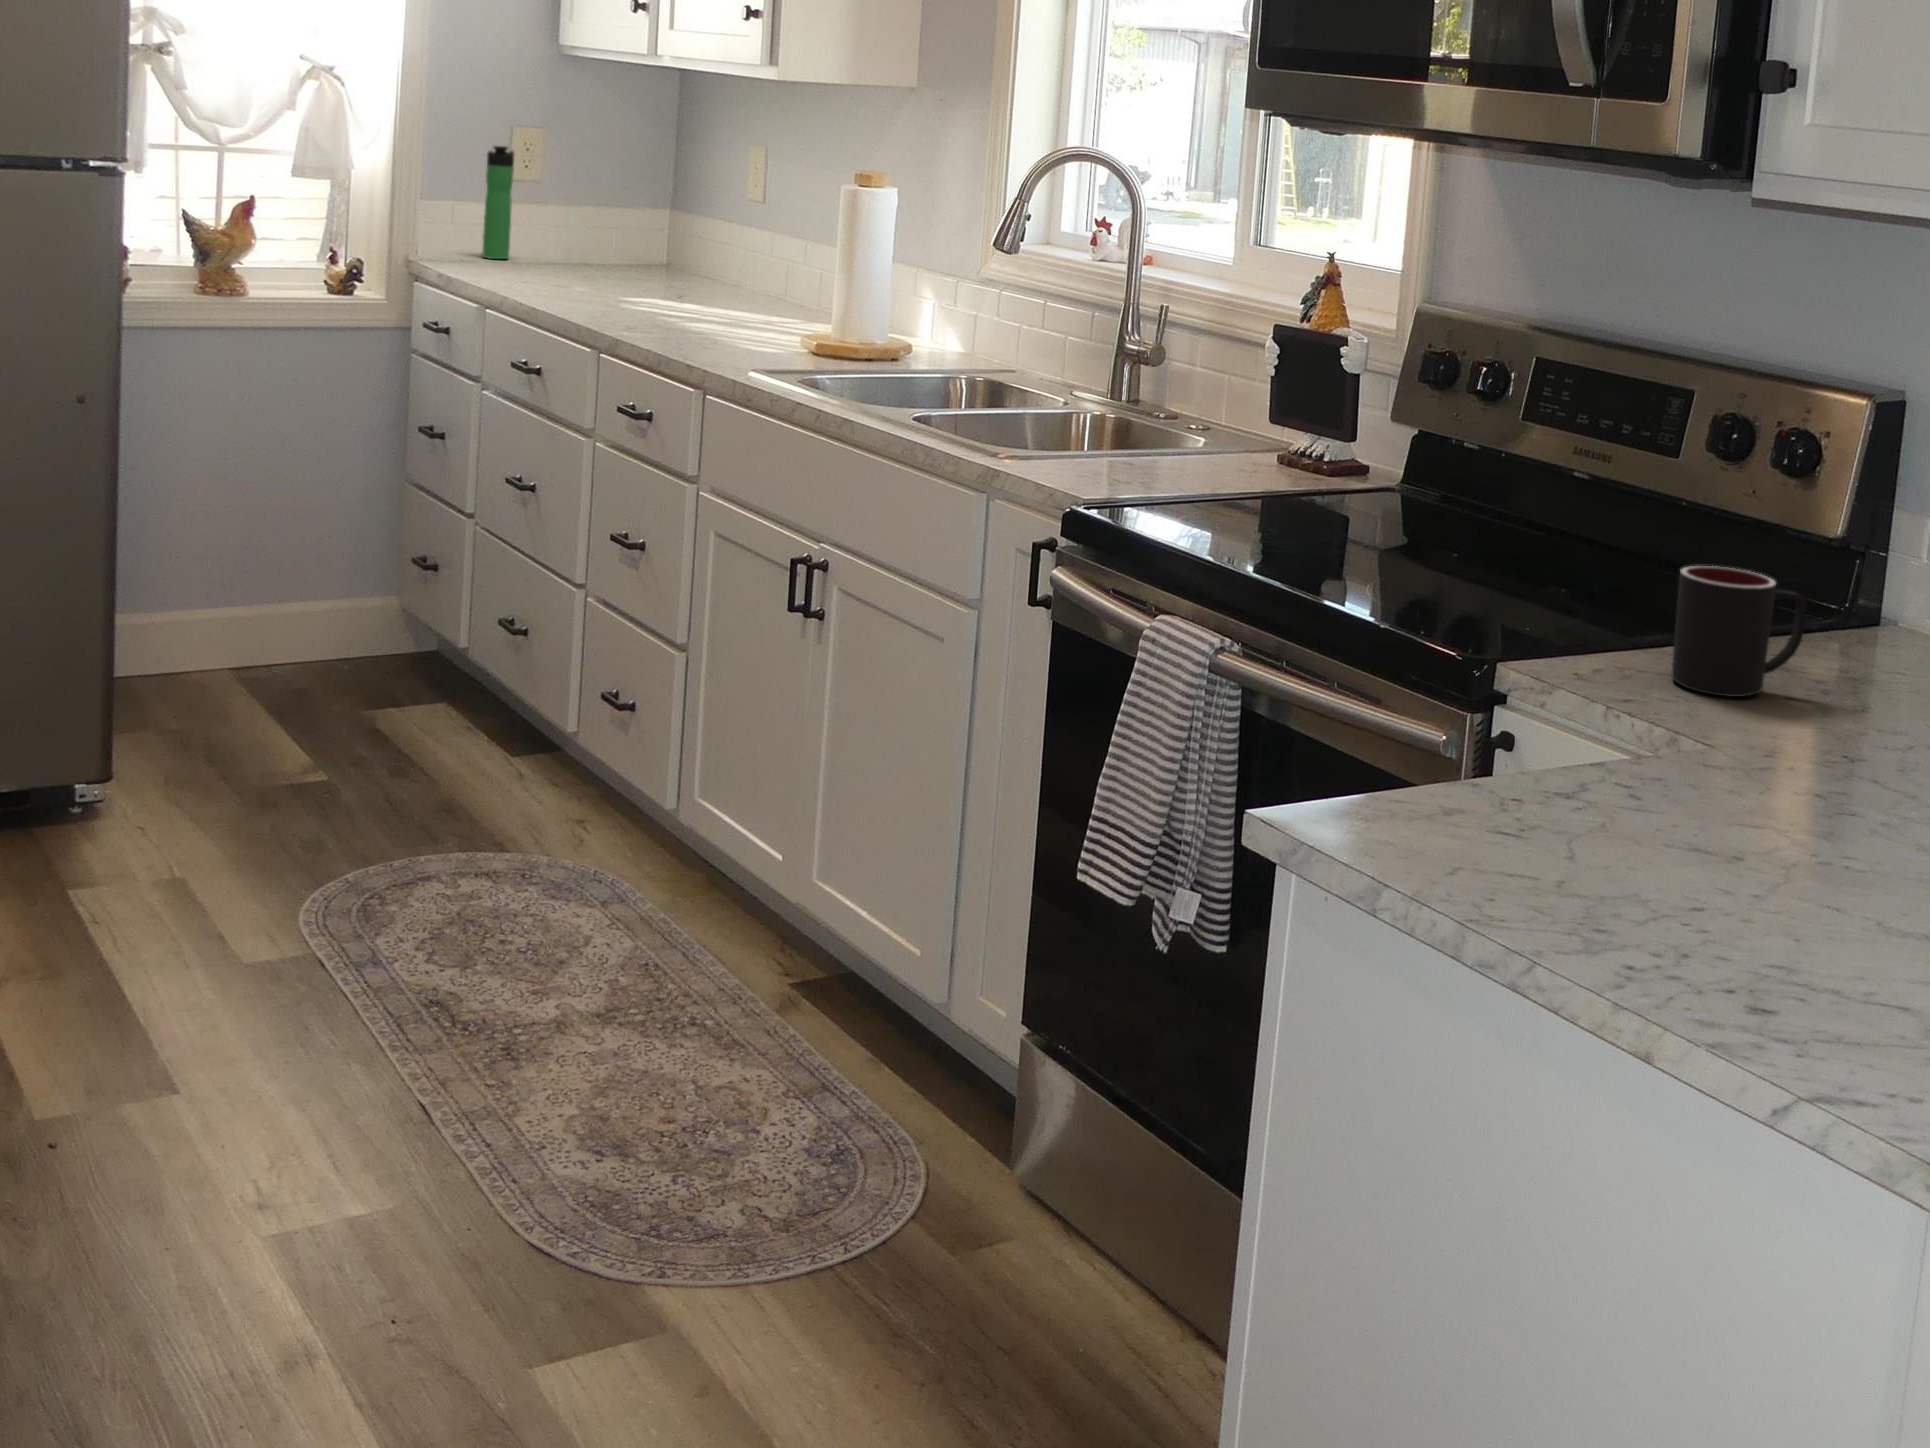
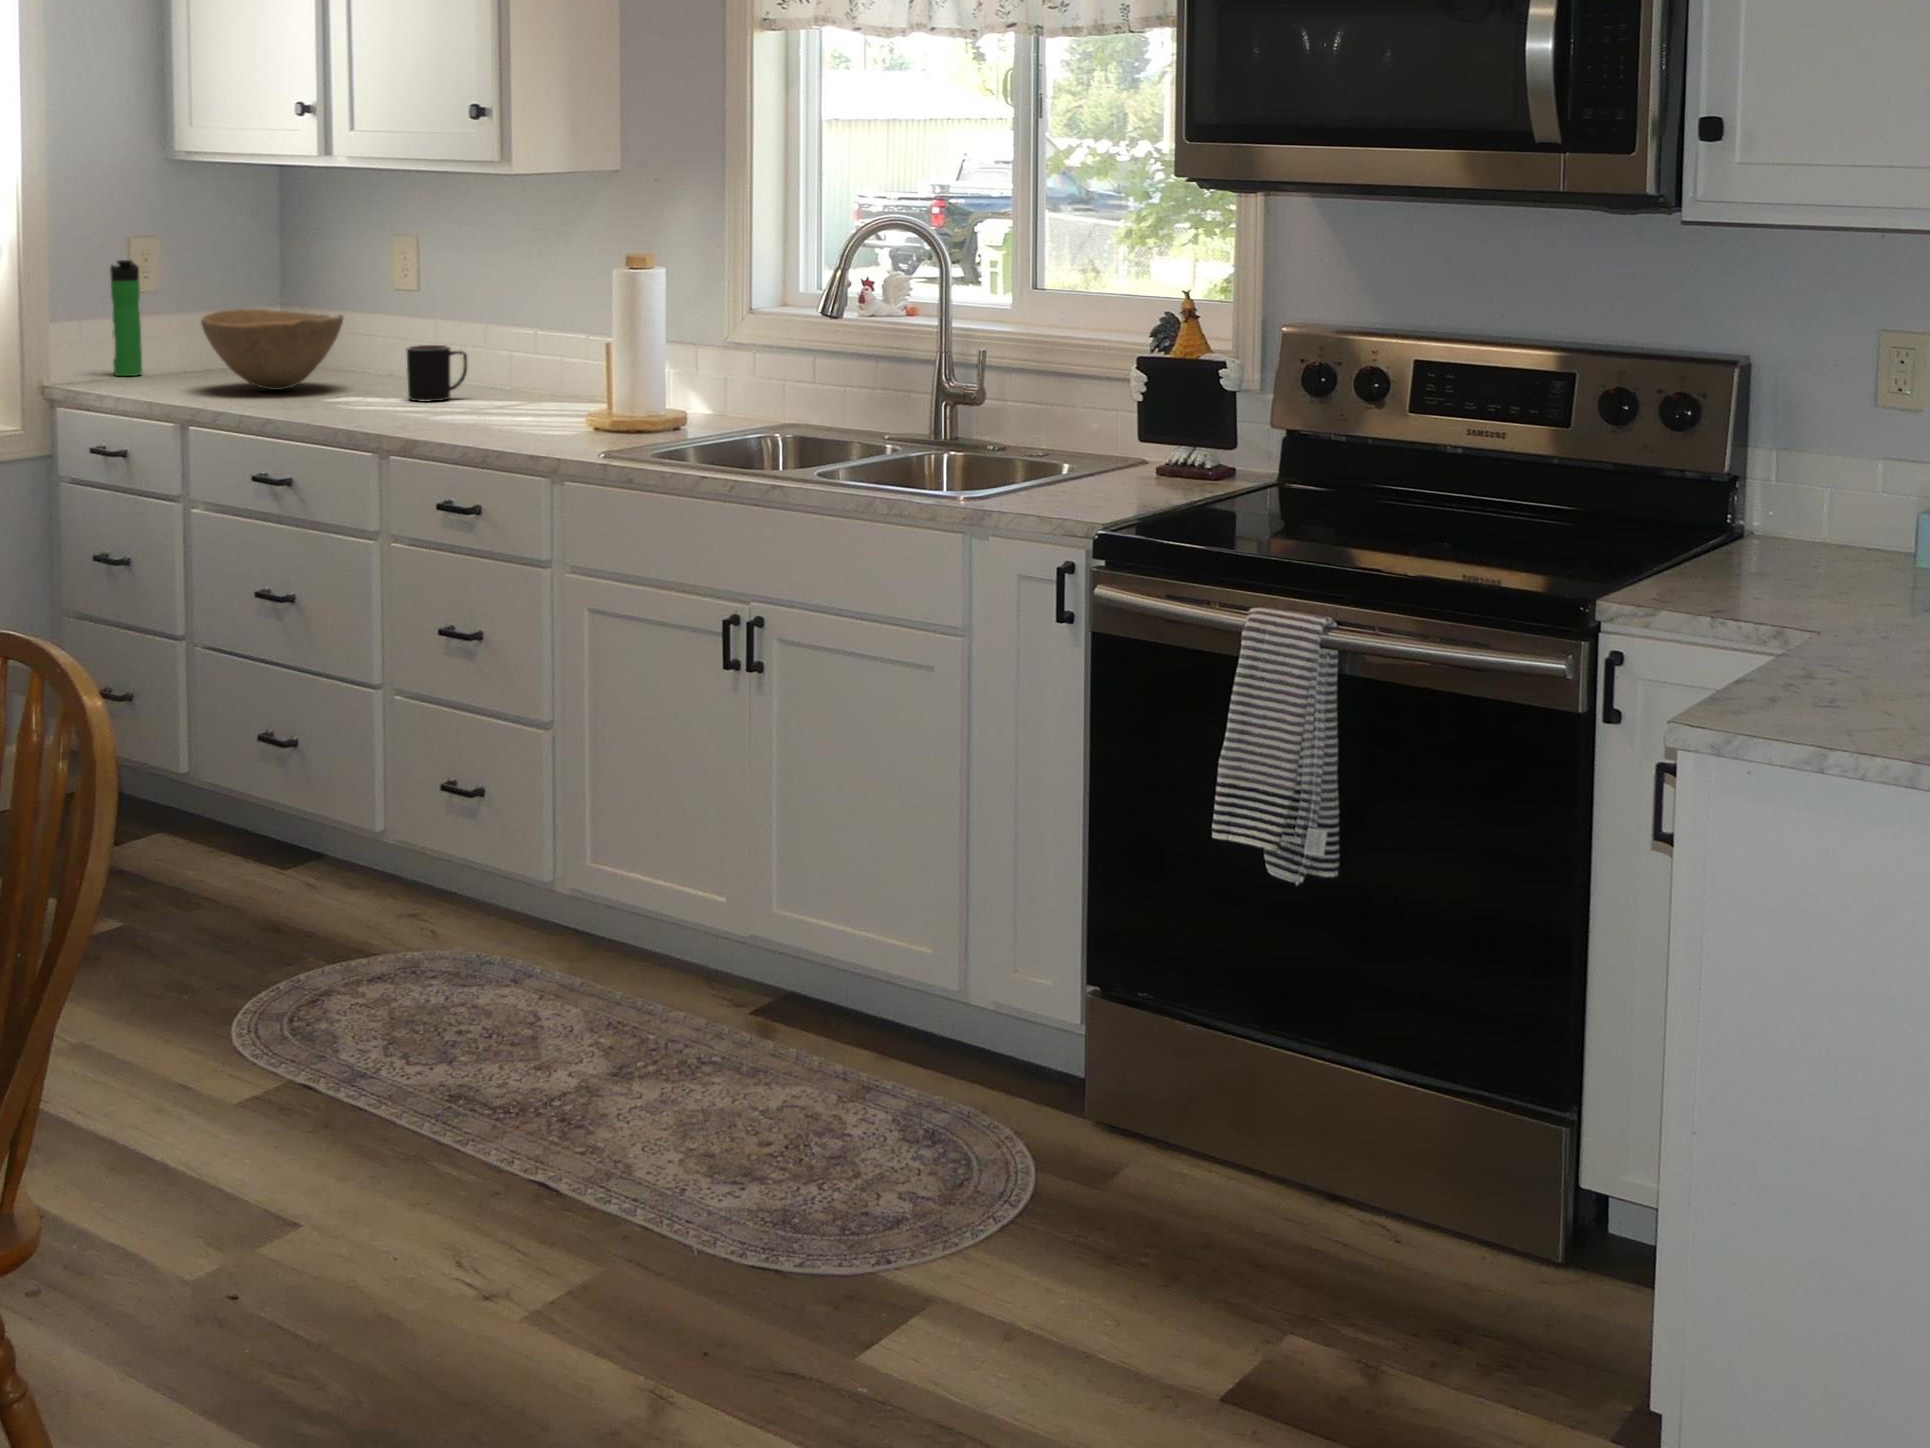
bowl: none [525,201,661,284] -> present [201,309,343,390]
mug: present [1672,566,1807,697] -> present [406,345,467,401]

